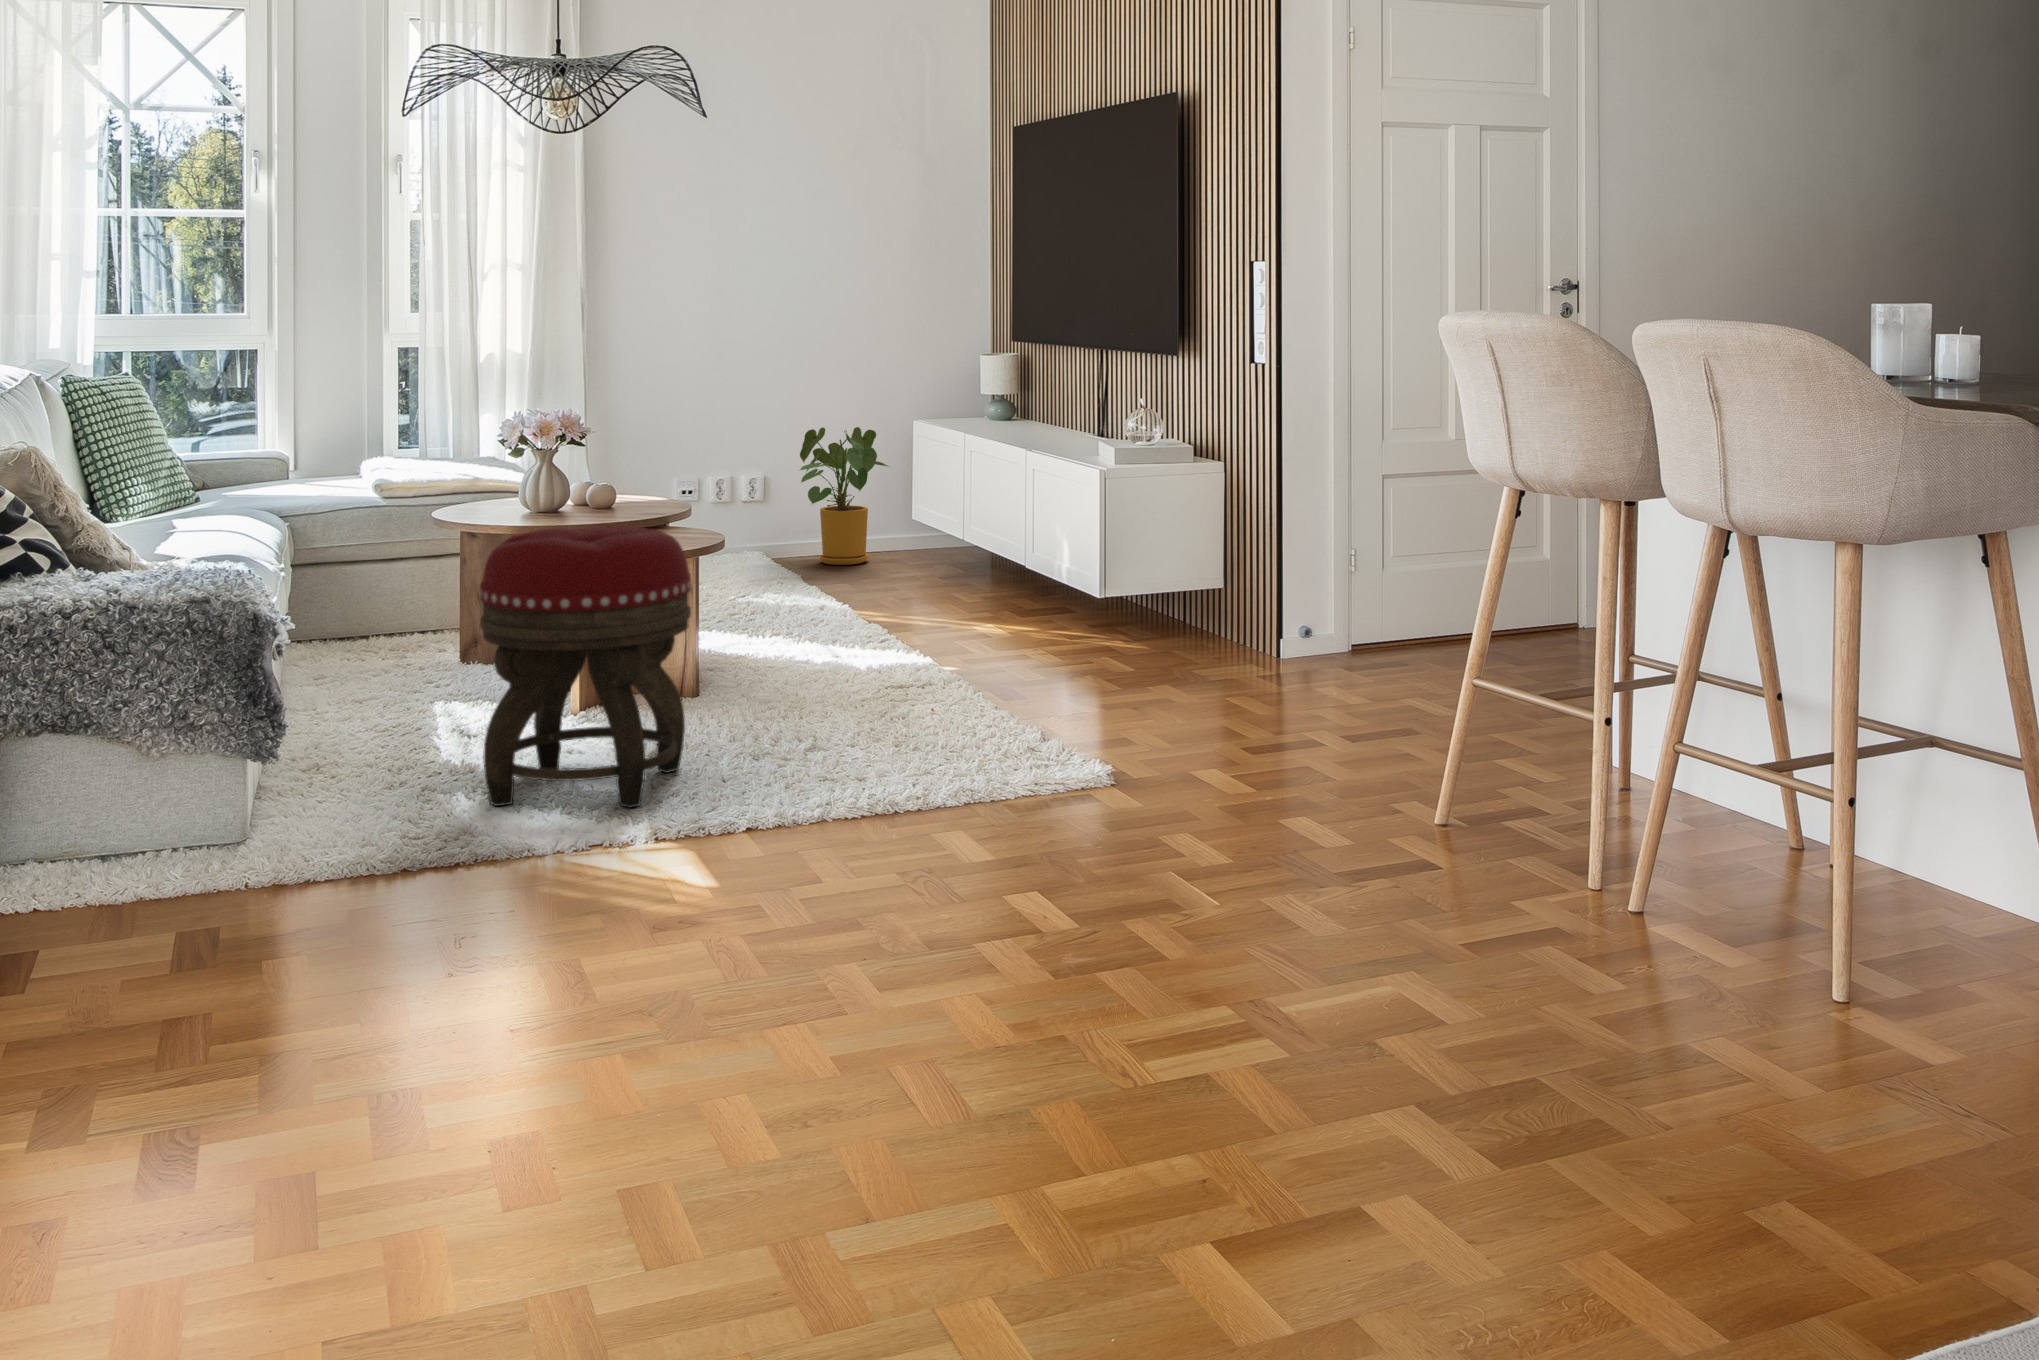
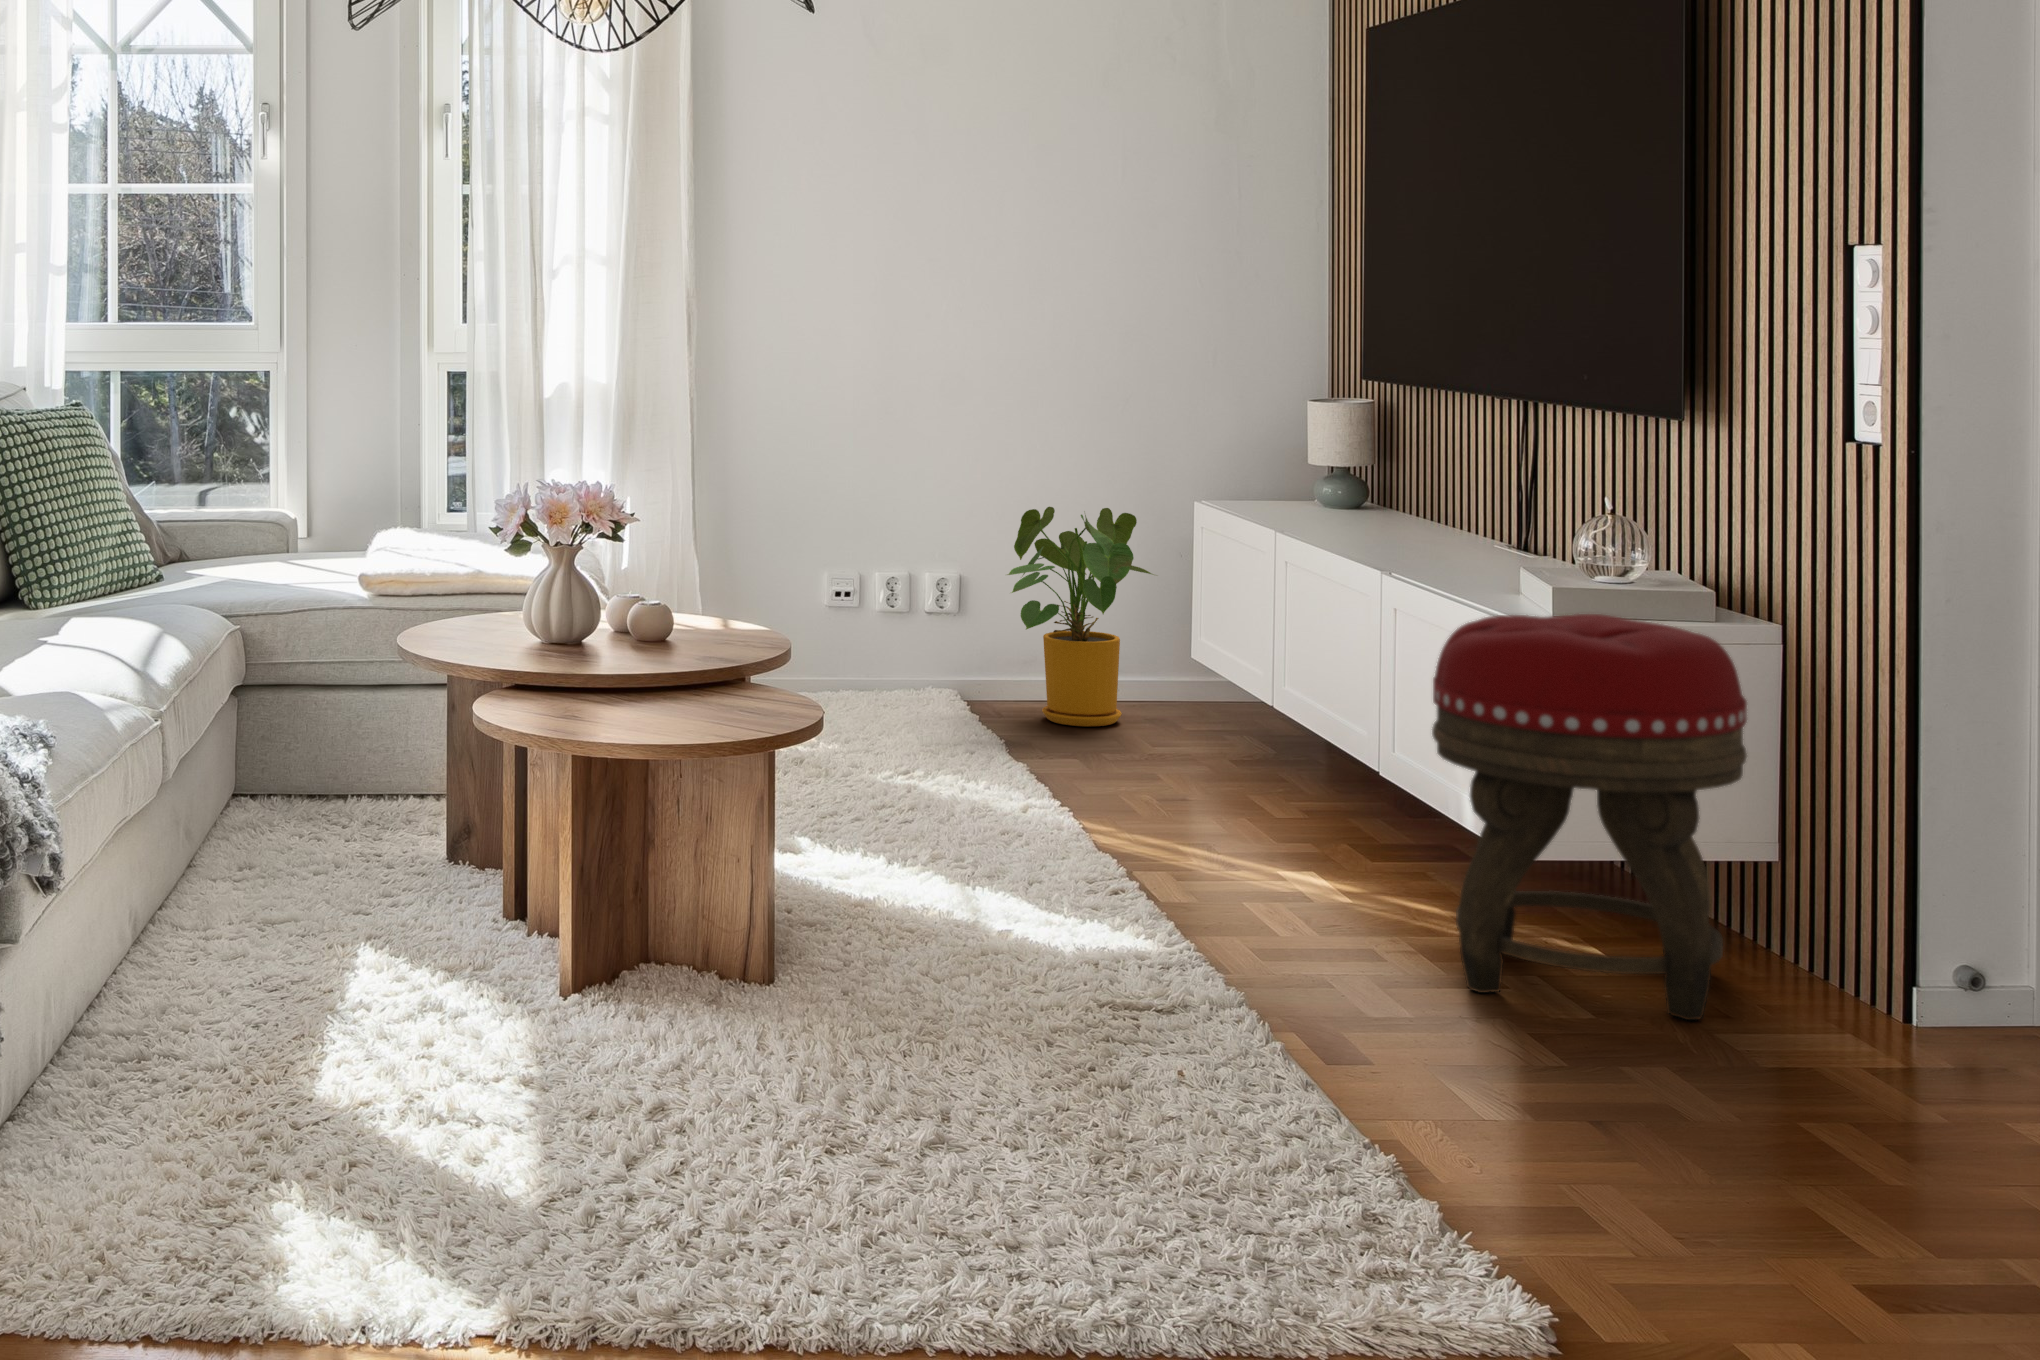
footstool: present [480,524,691,808] -> present [1432,614,1747,1020]

